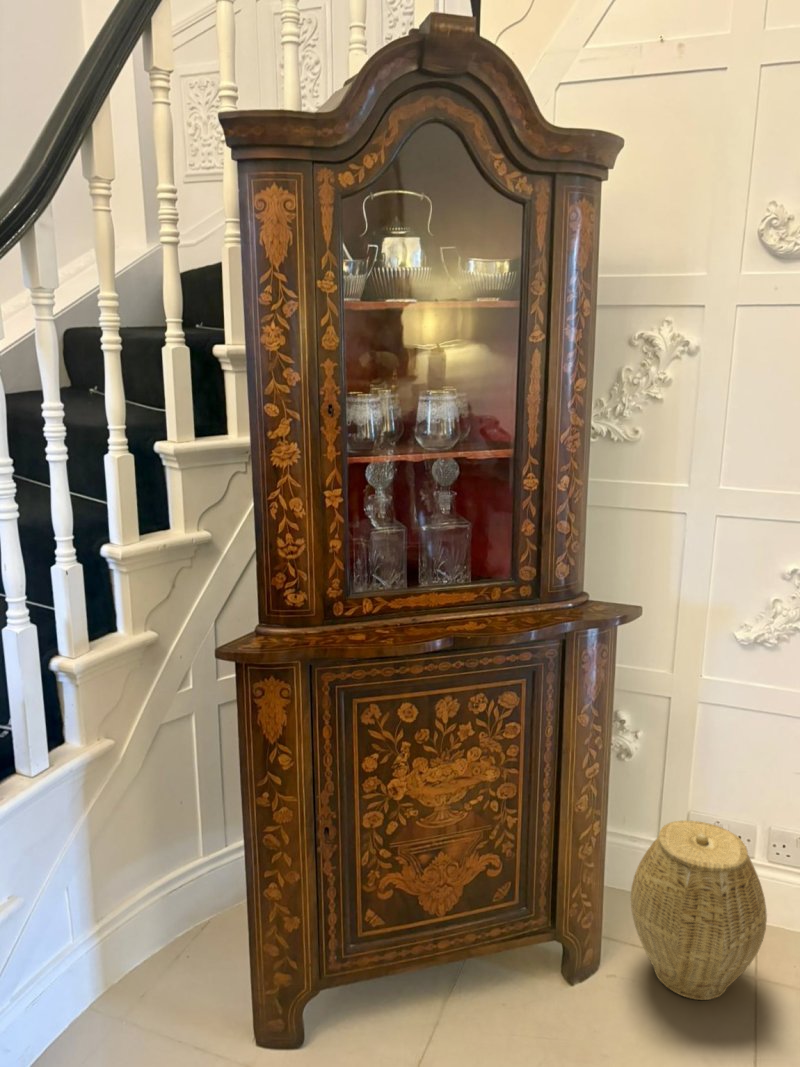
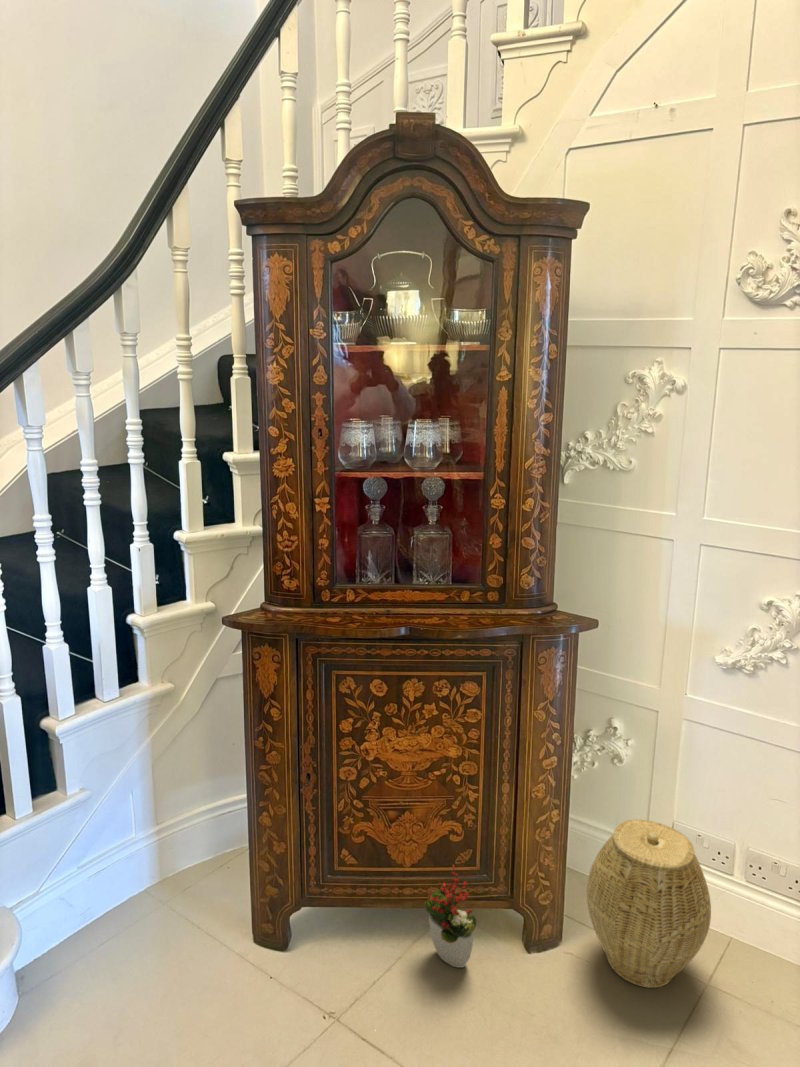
decorative plant: none [460,905,527,1022] -> present [424,865,476,967]

